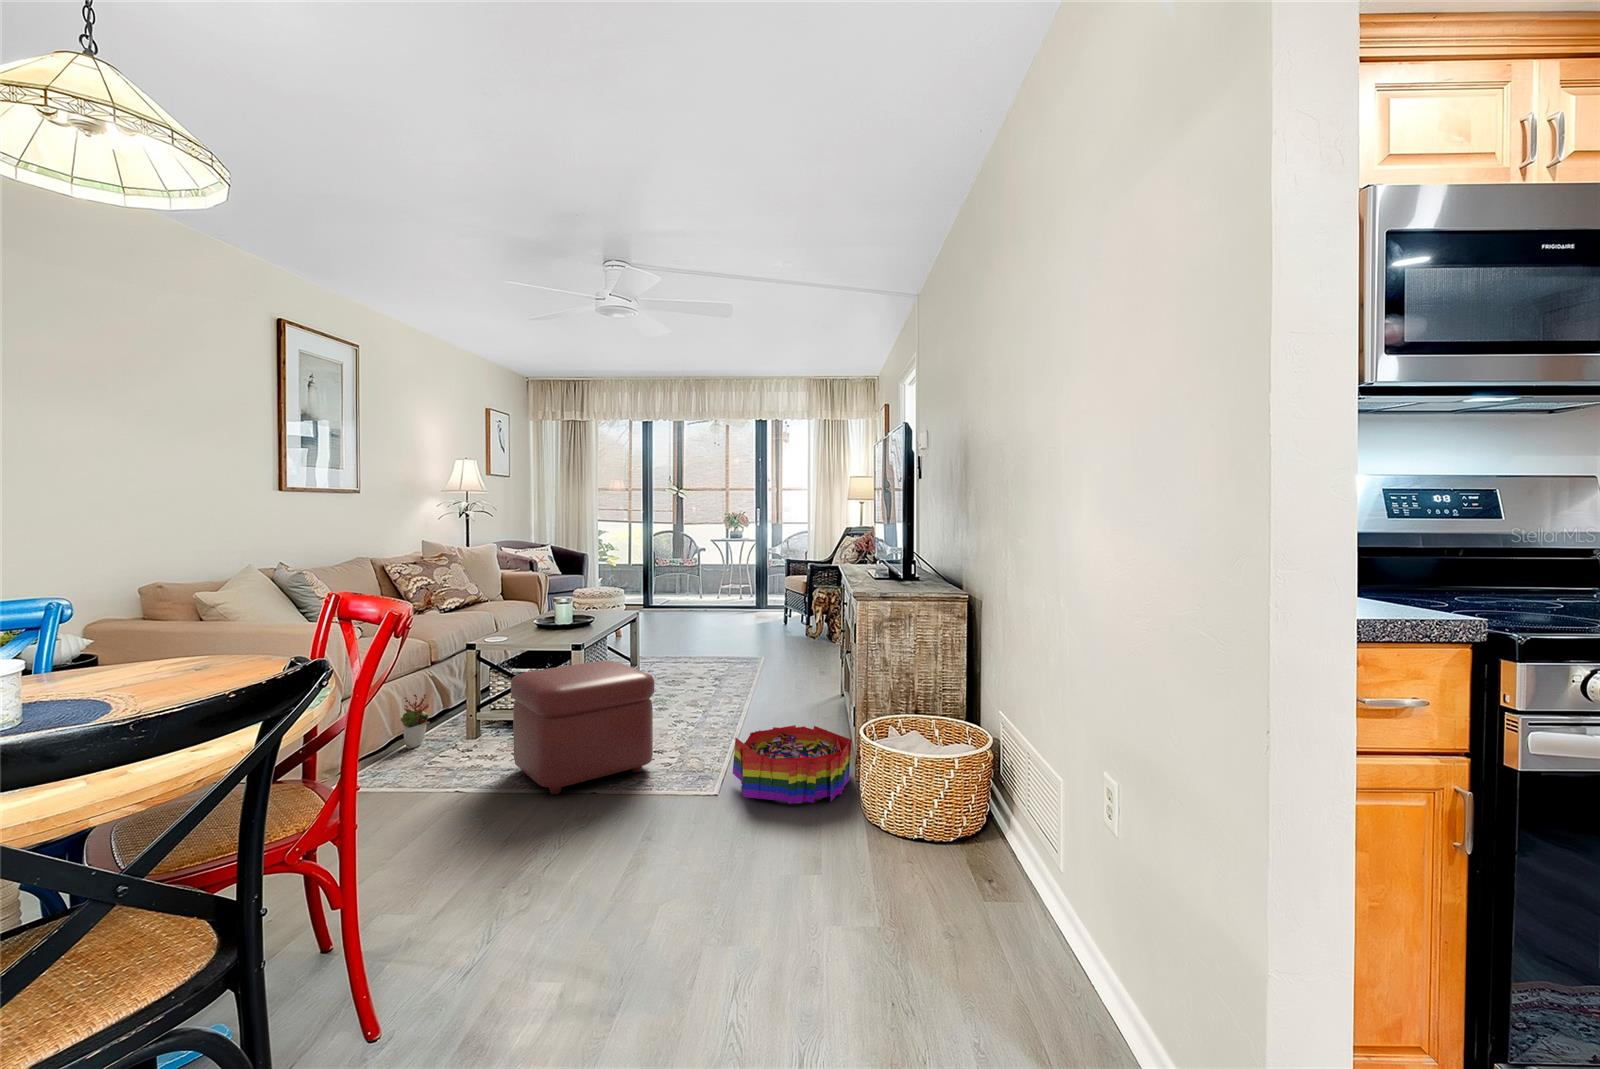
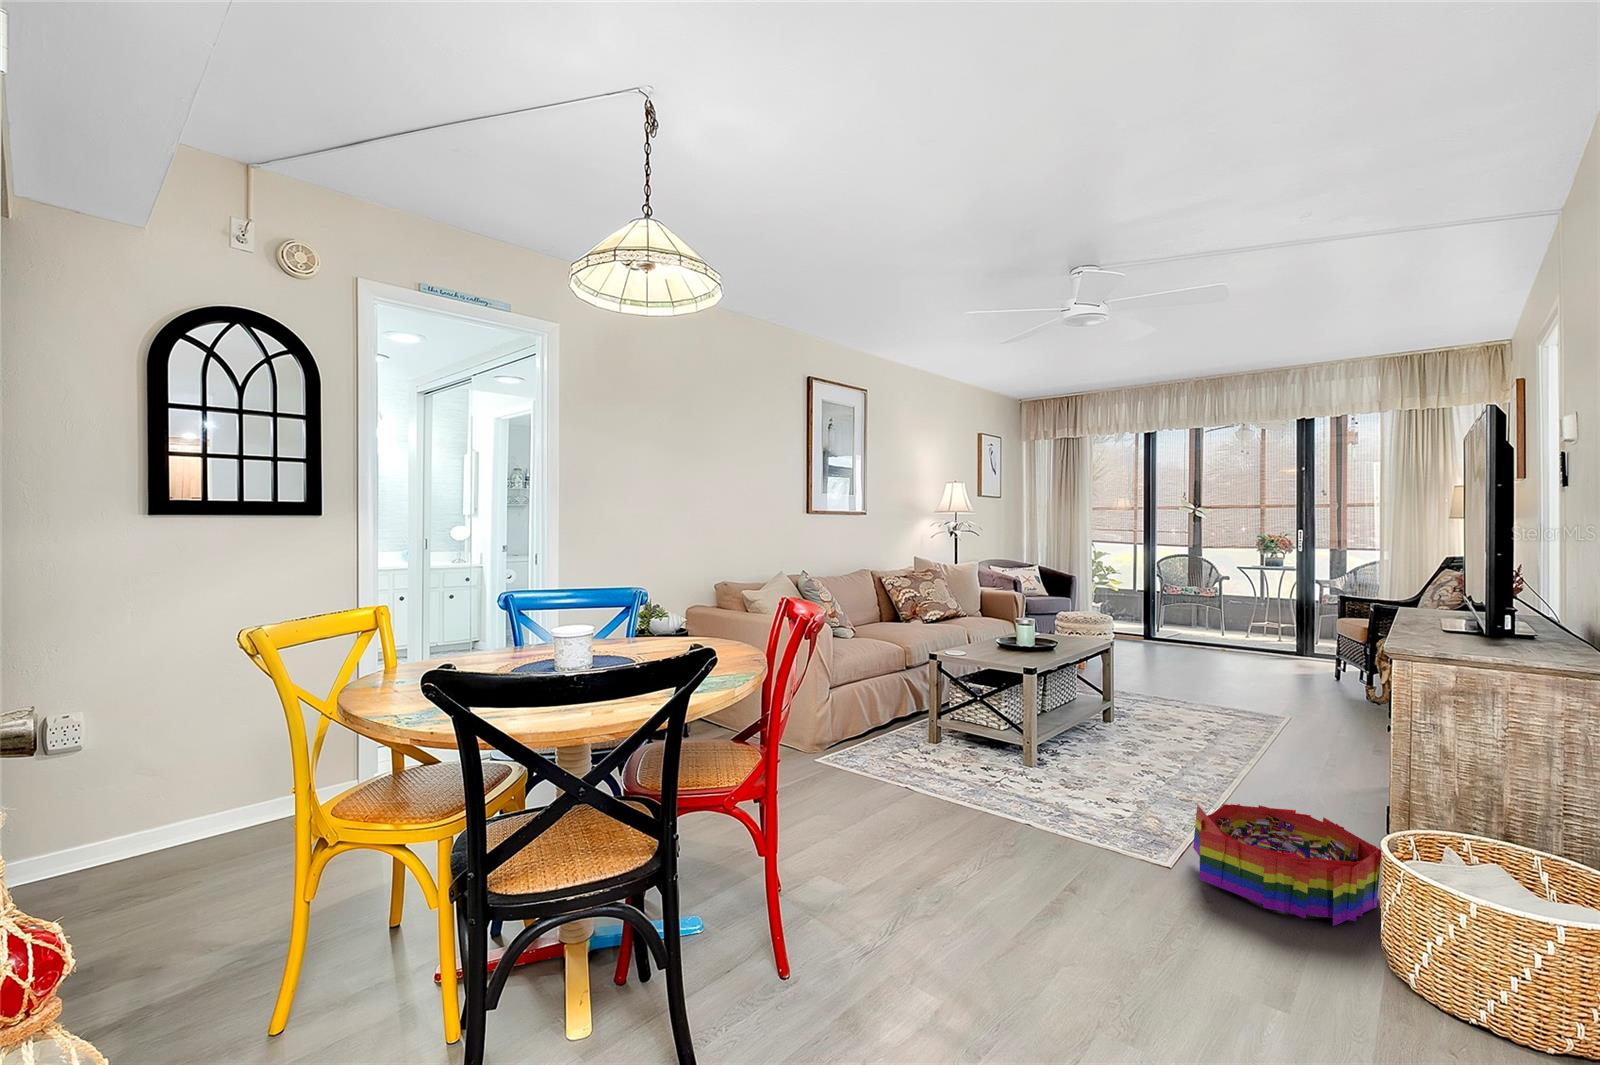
ottoman: present [511,661,654,794] -> none [956,687,1101,816]
decorative plant: present [401,694,430,749] -> none [875,692,898,740]

